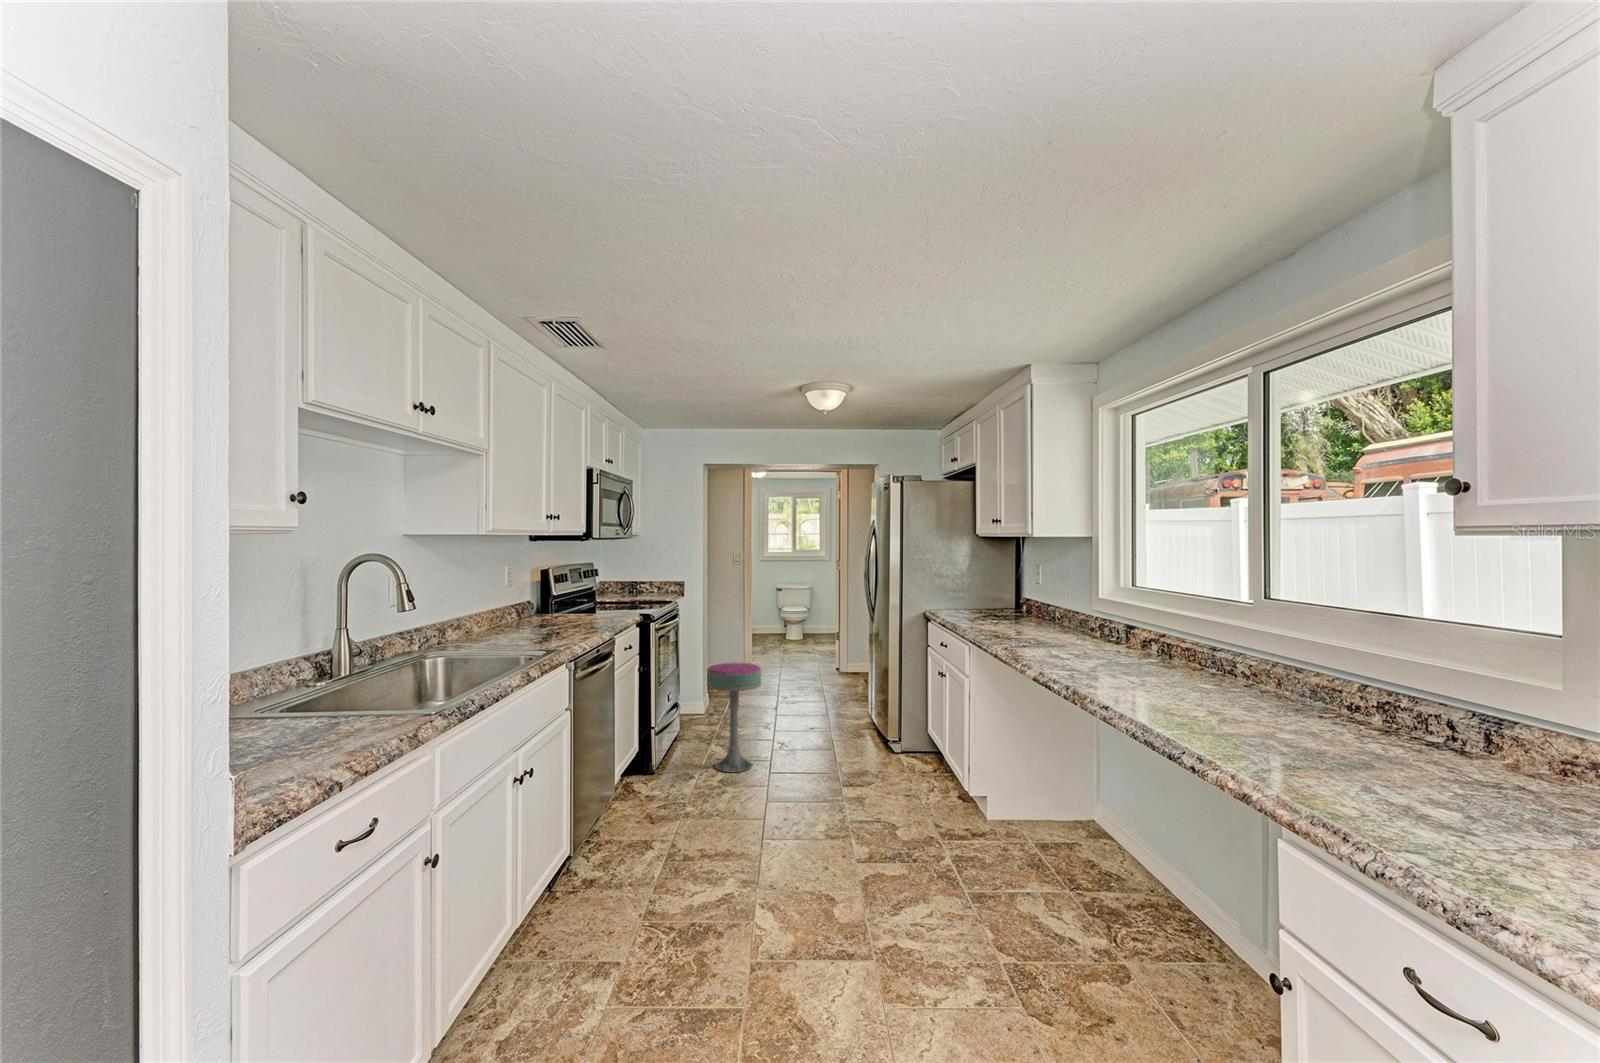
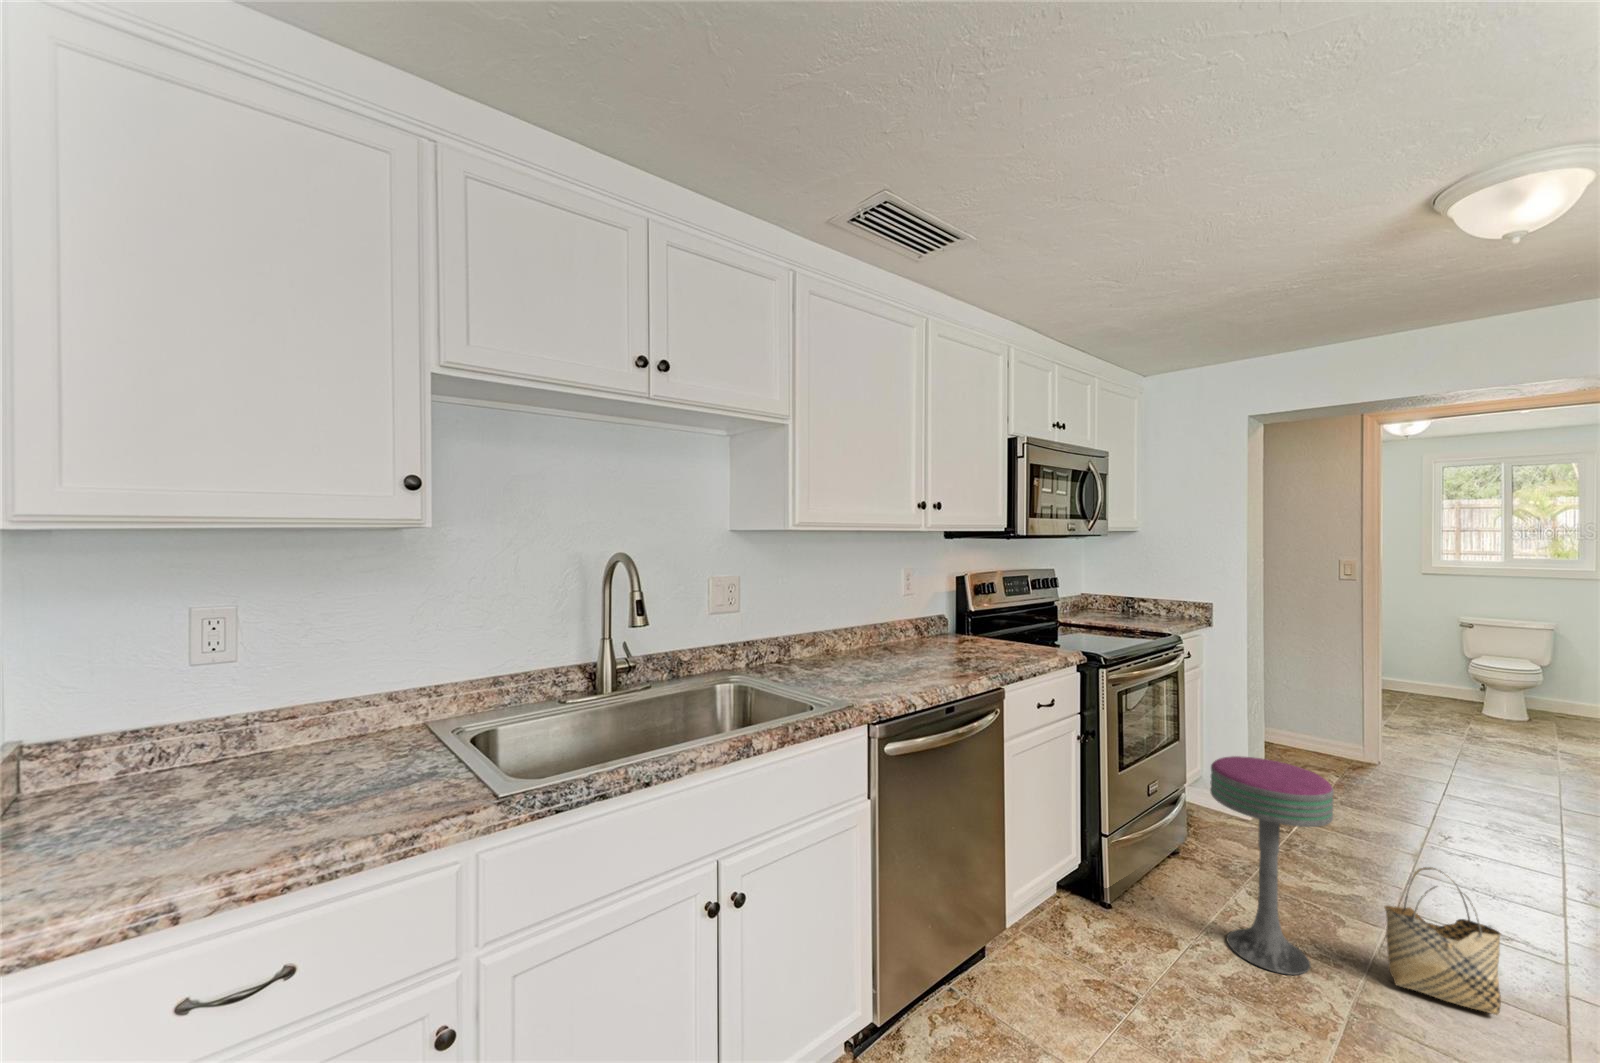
woven basket: none [779,699,819,759] -> present [1384,867,1501,1015]

